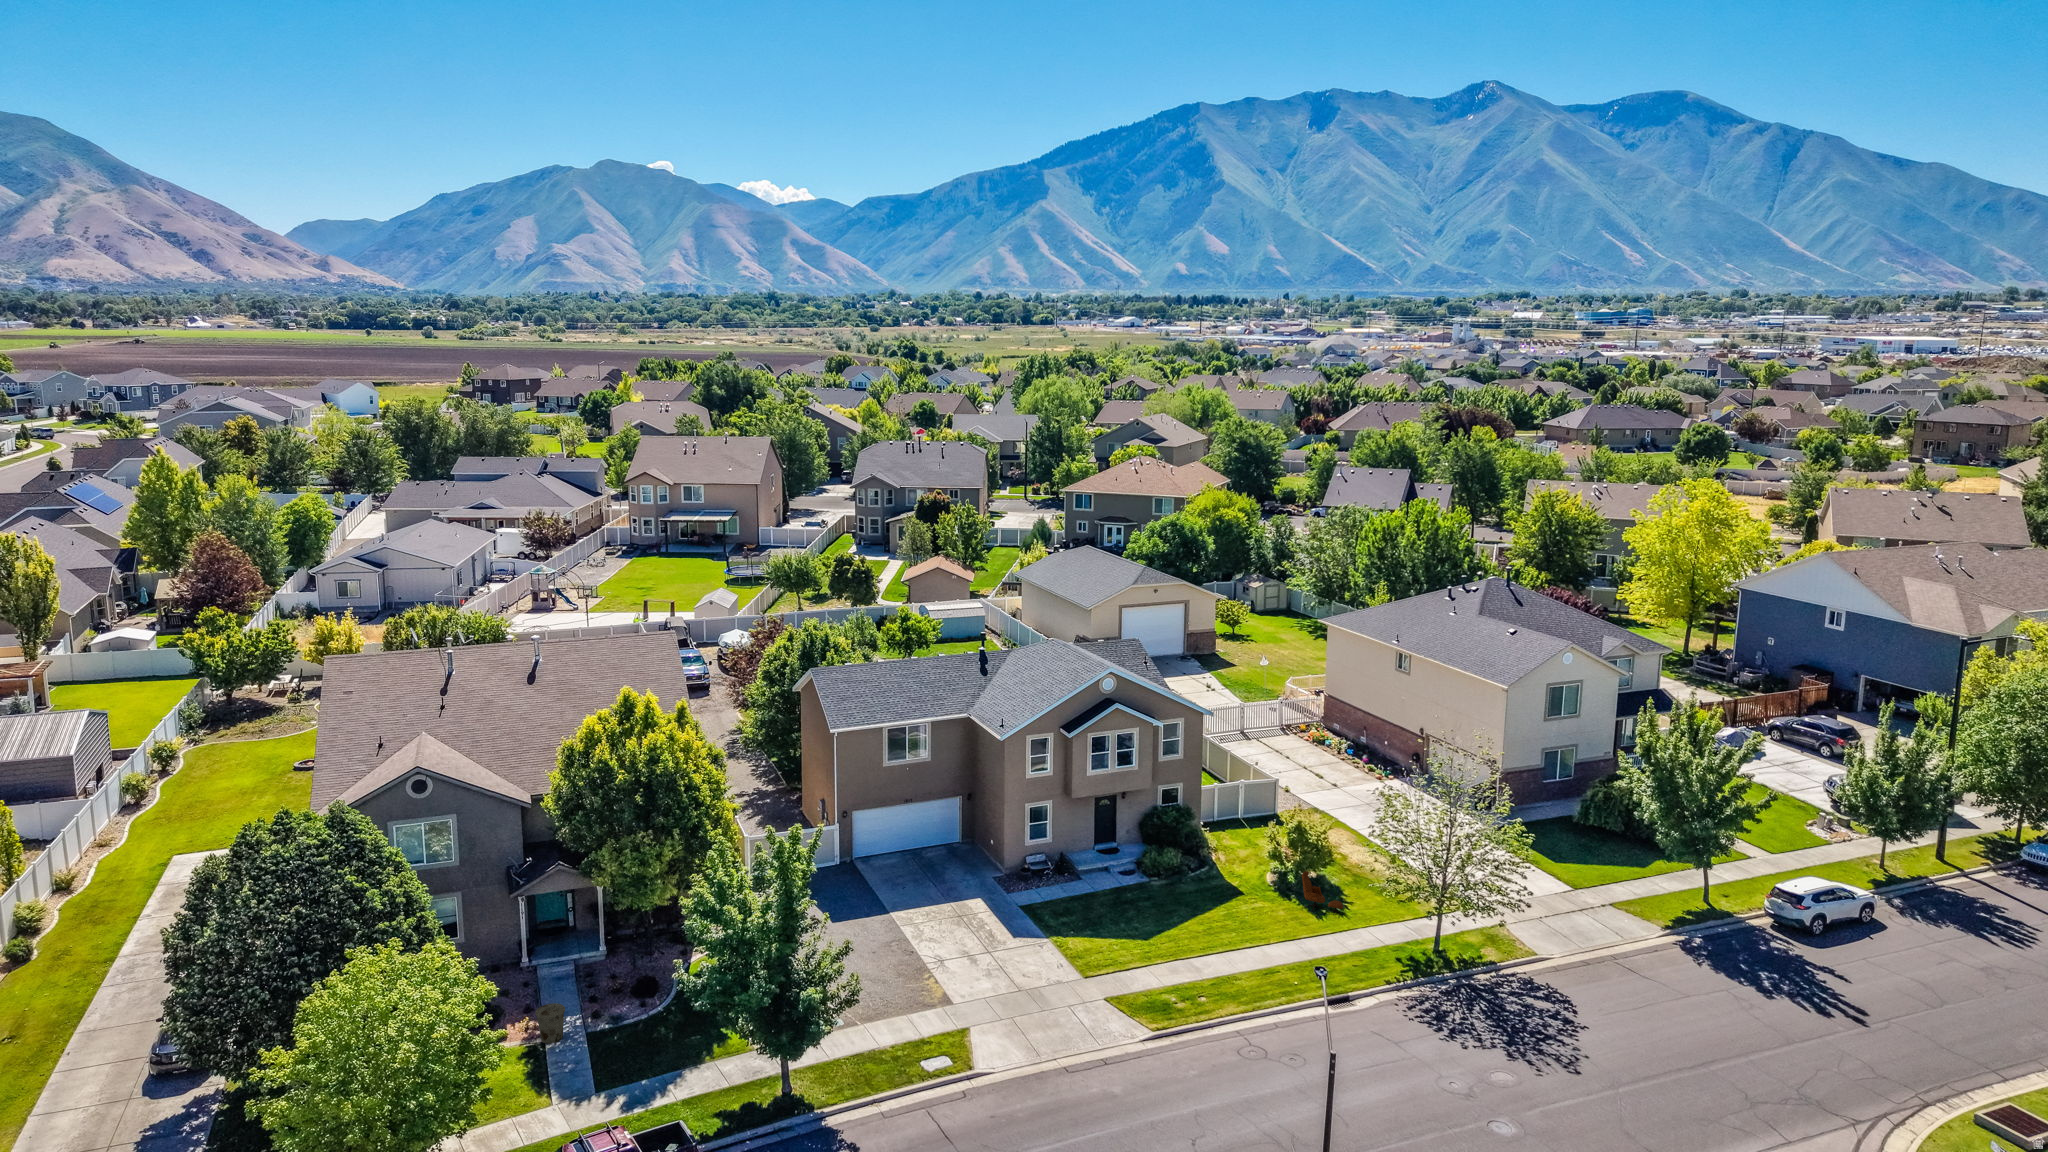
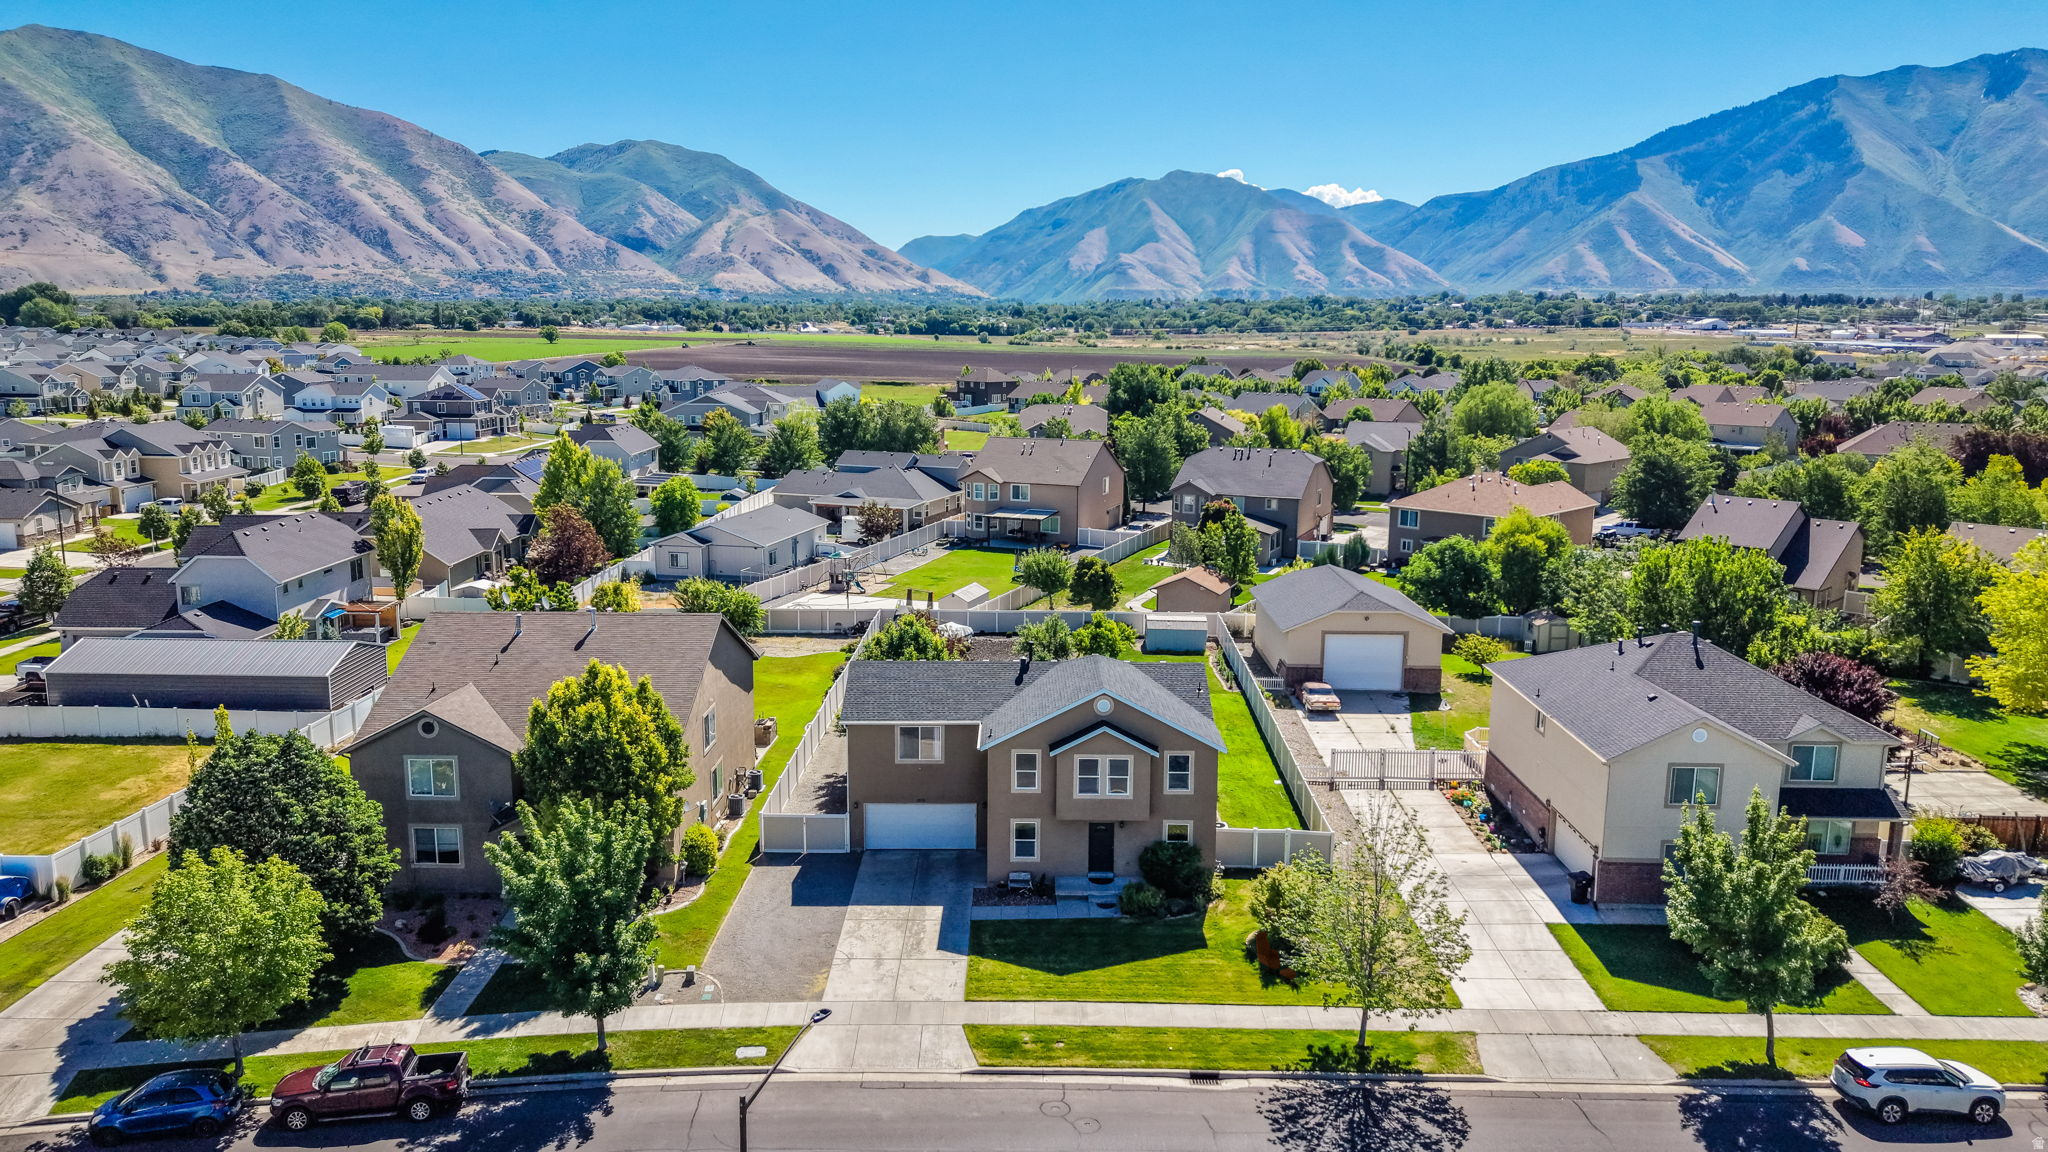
trash can: present [536,1003,565,1044] -> none [469,931,496,965]

